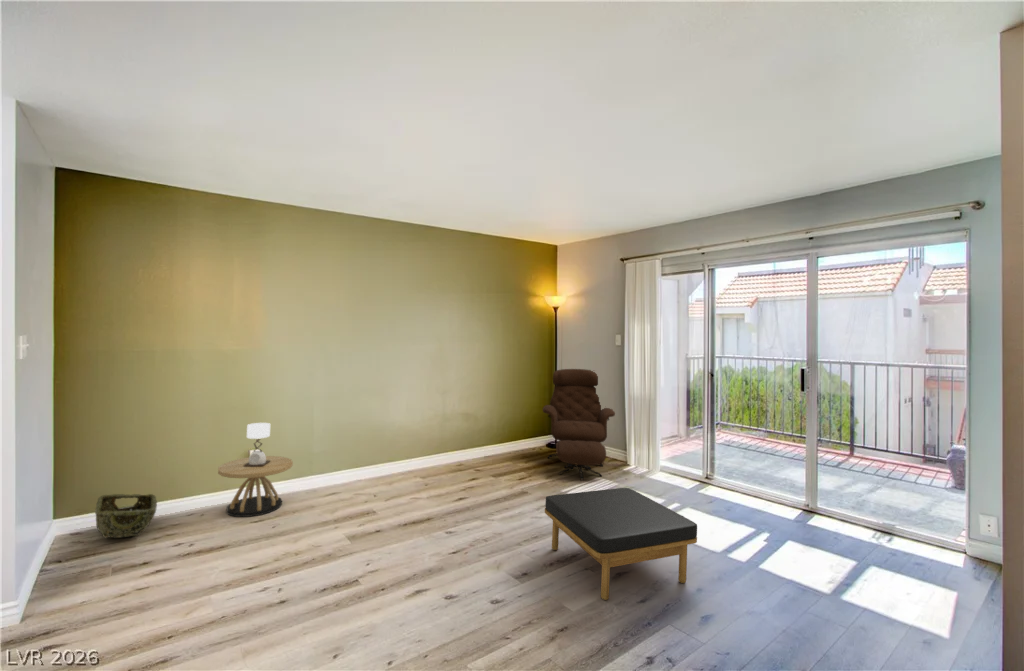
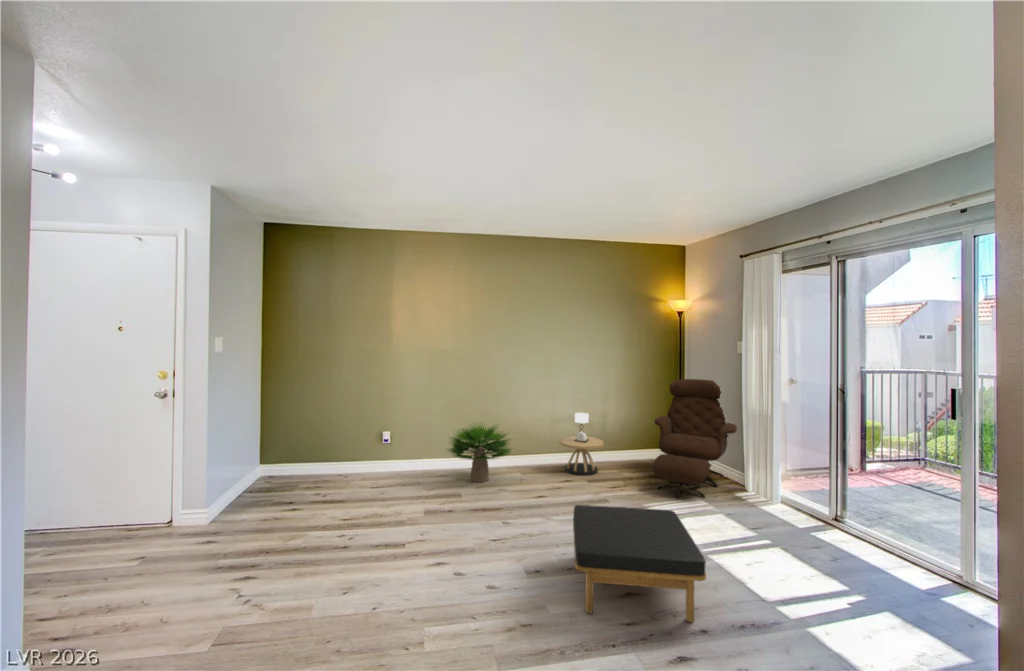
potted plant: none [333,420,420,494] -> present [449,424,512,482]
side table: present [218,423,293,517] -> present [559,413,604,475]
woven basket: present [95,494,157,538] -> none [295,458,335,488]

